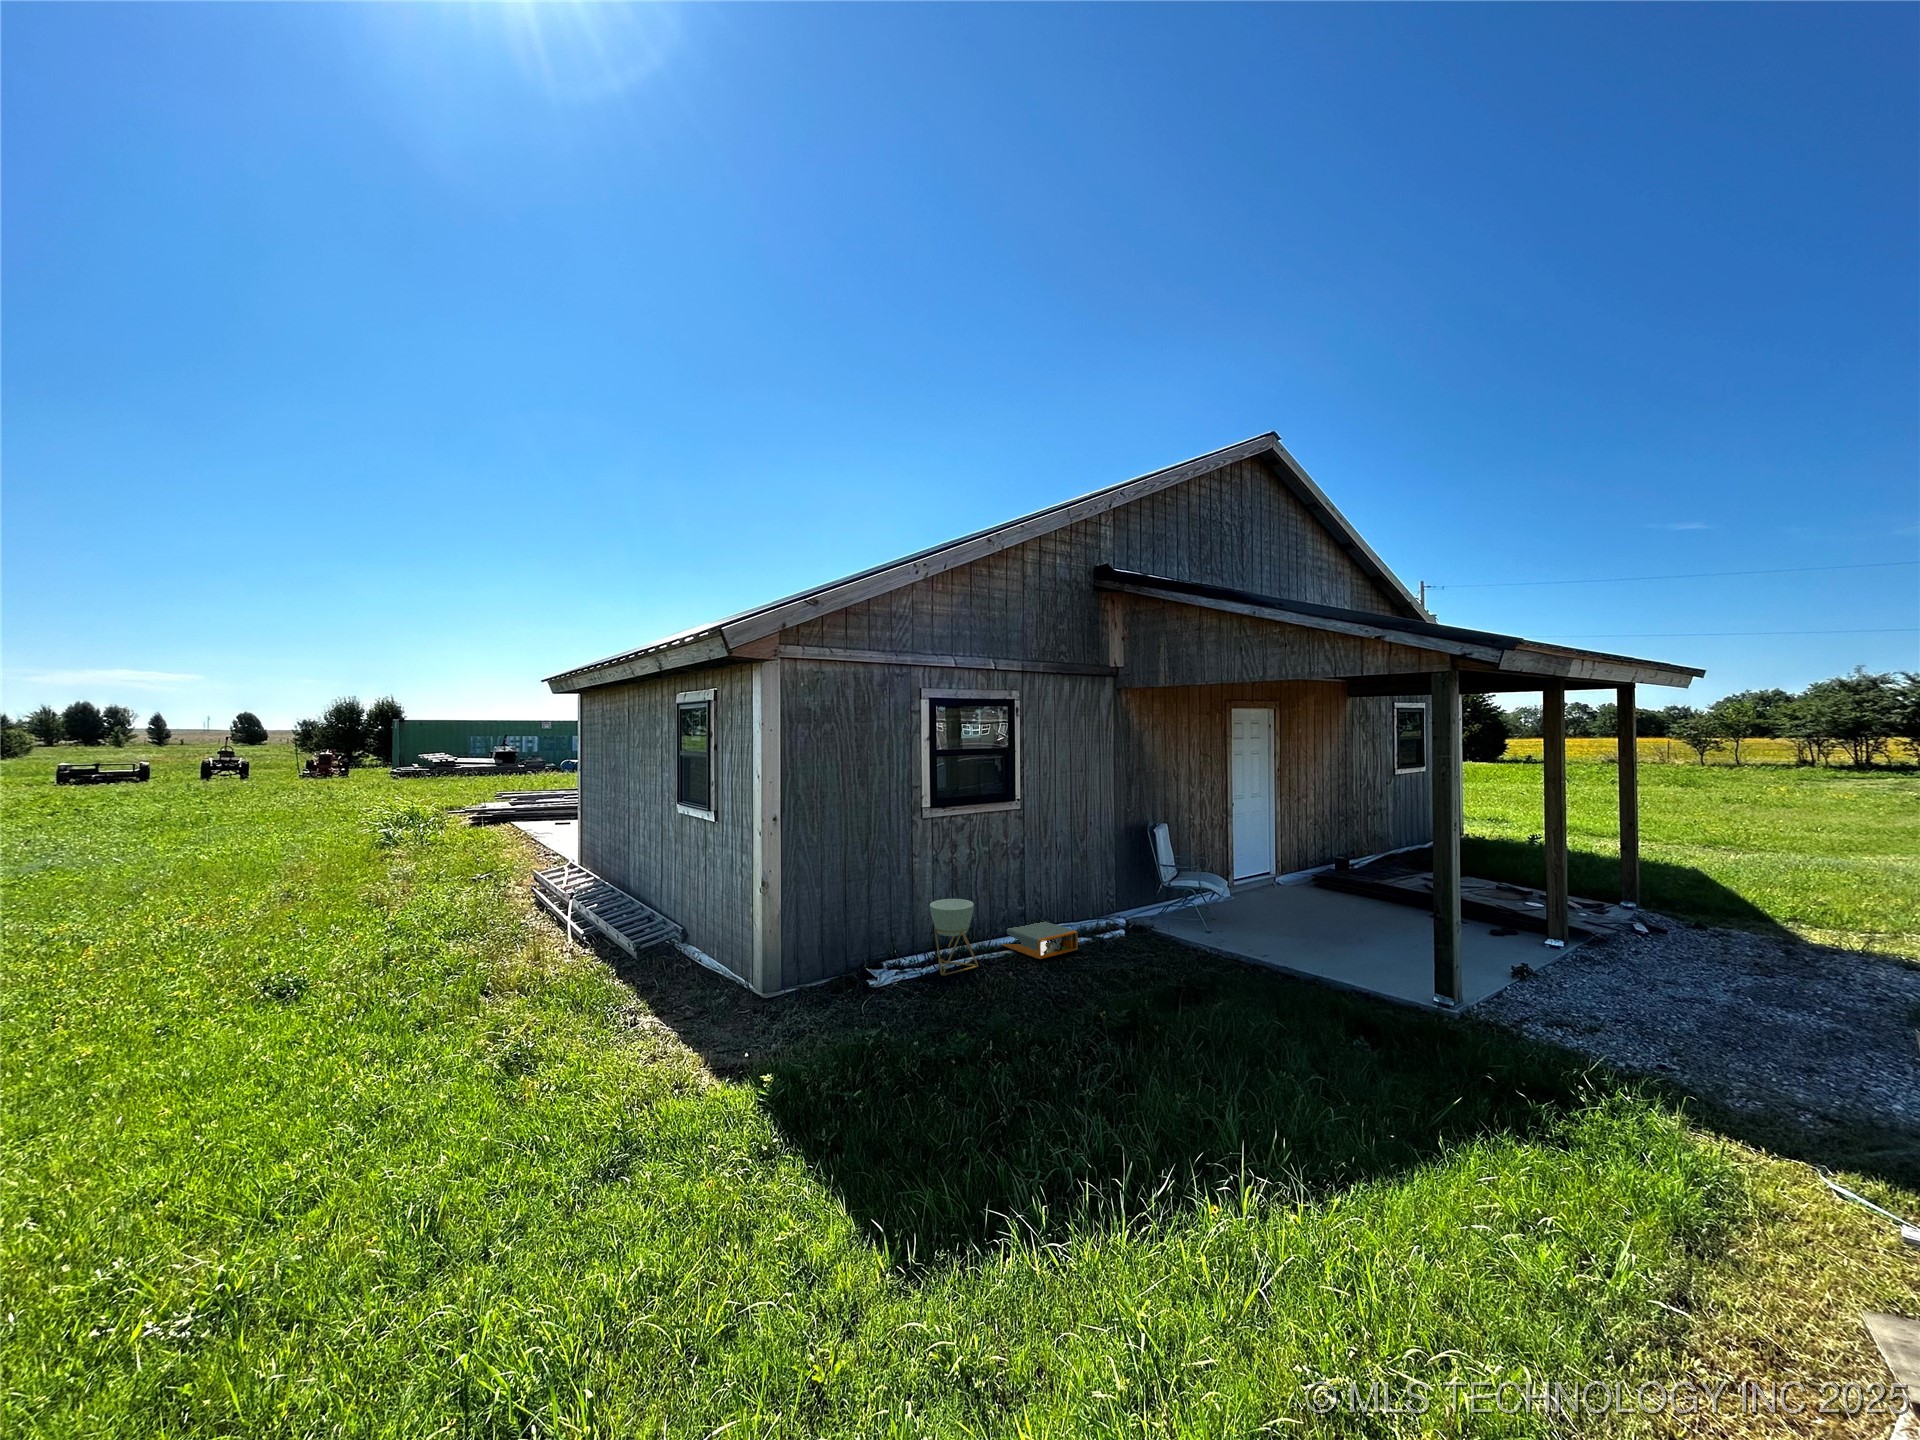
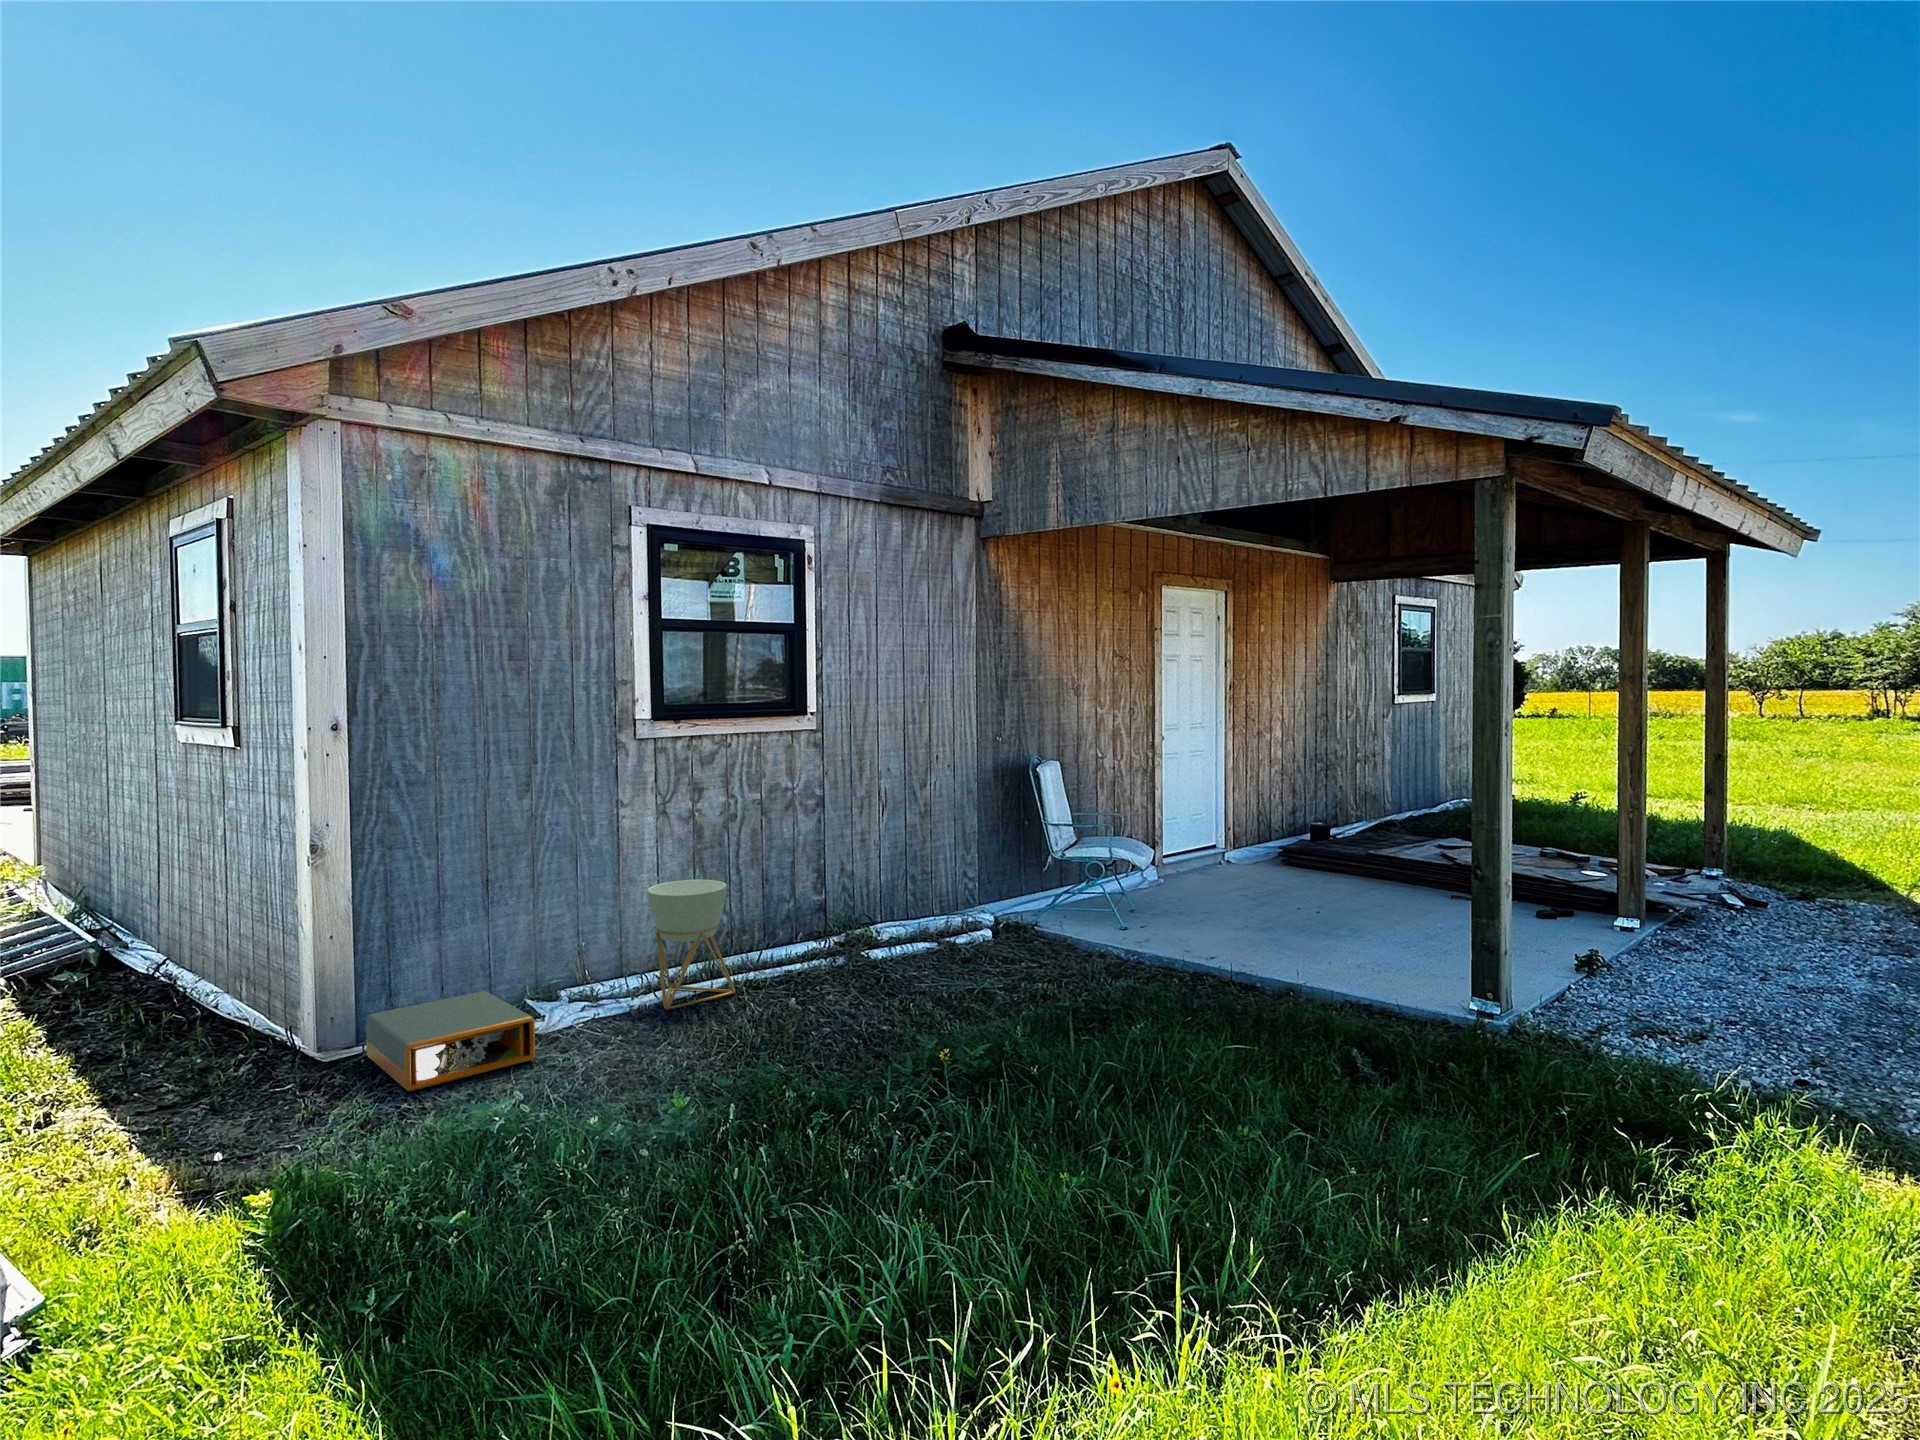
storage box: present [1002,921,1078,959] -> present [366,991,535,1091]

